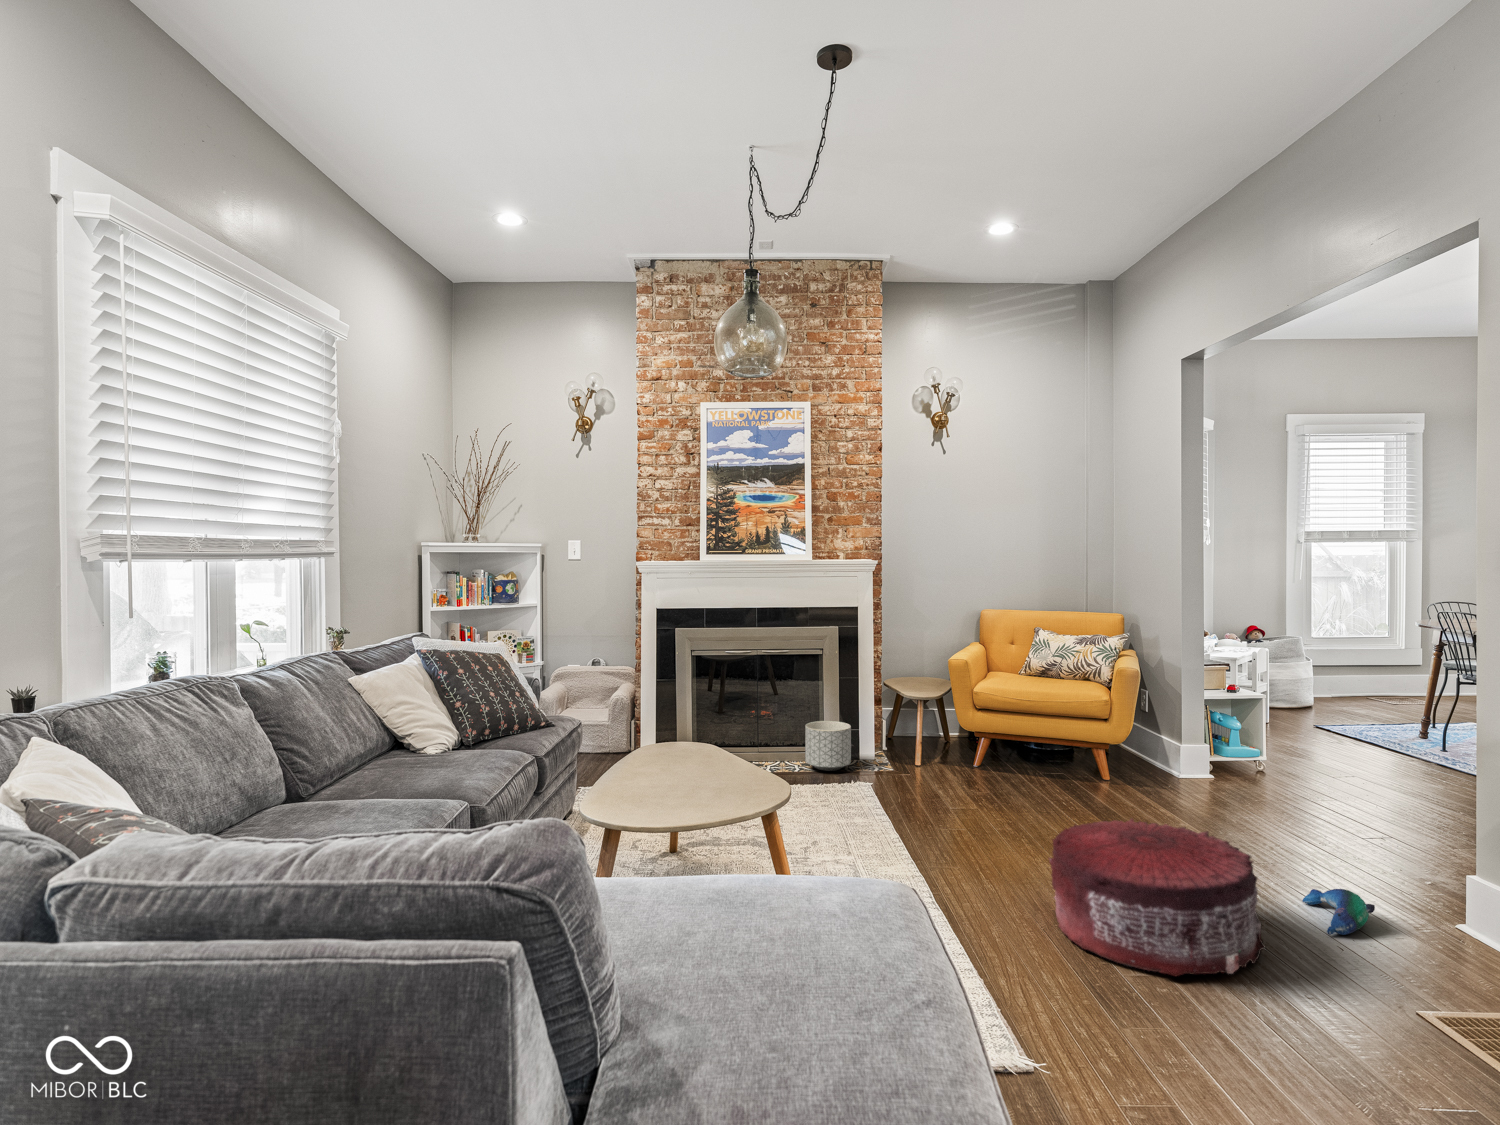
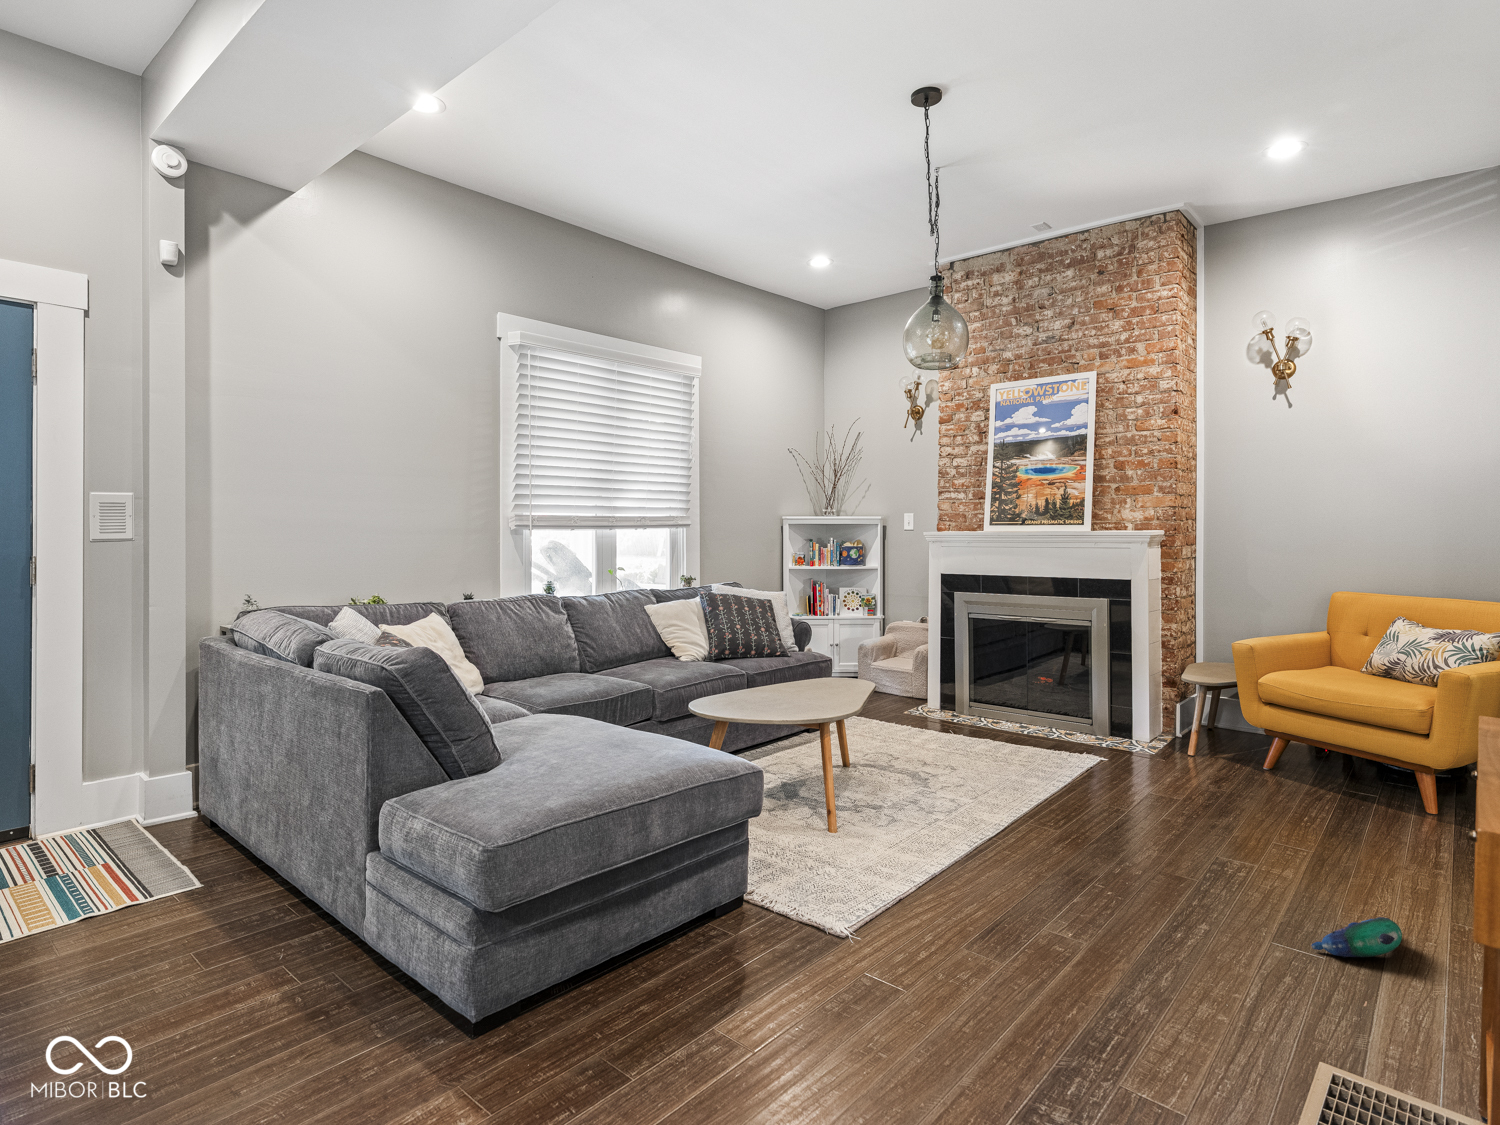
planter: present [805,721,851,771] -> none [1059,690,1107,739]
pouf: present [1049,819,1267,976] -> none [1016,782,1212,934]

